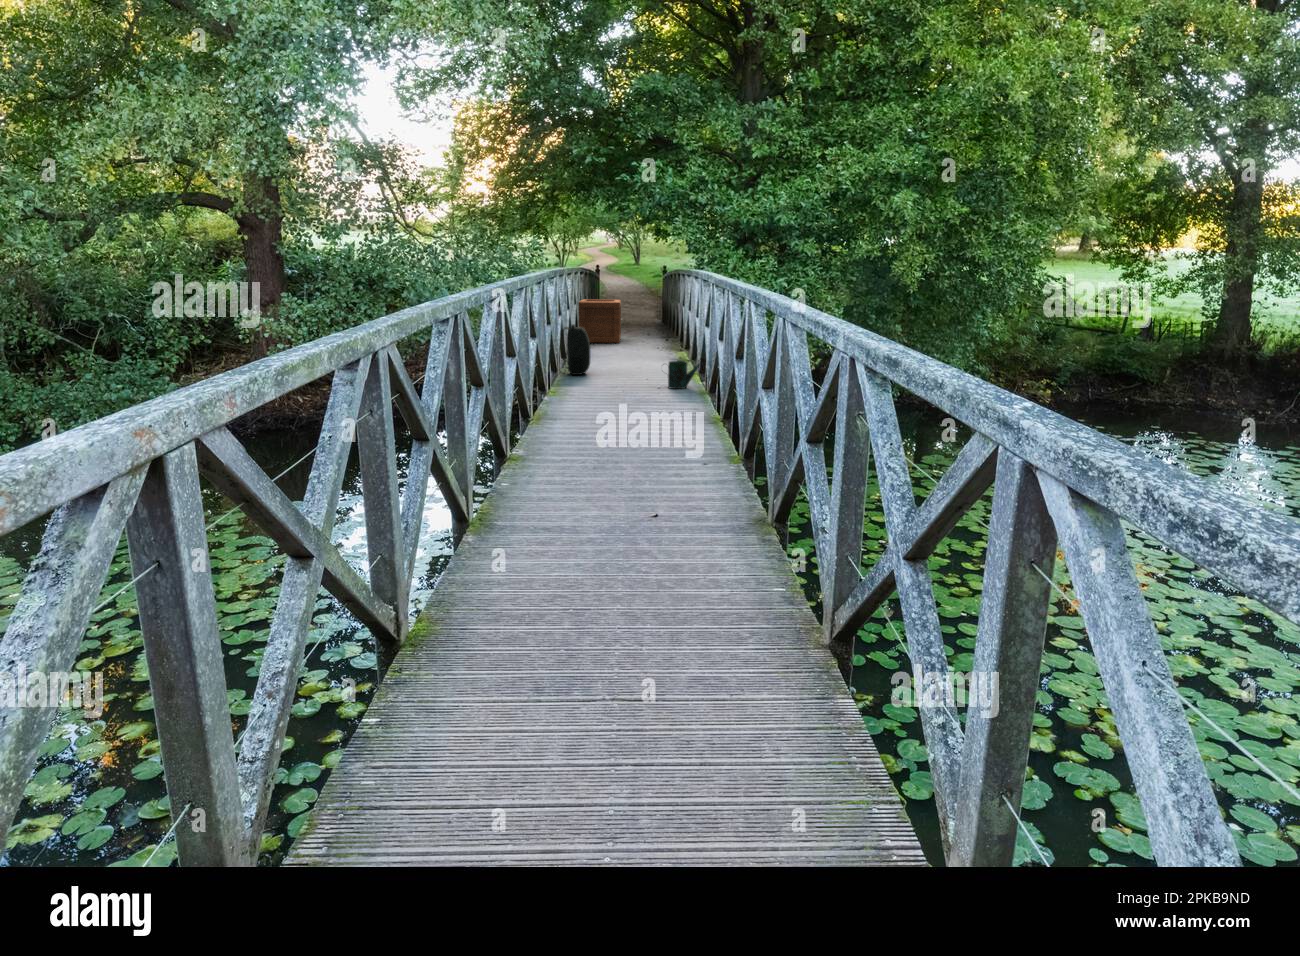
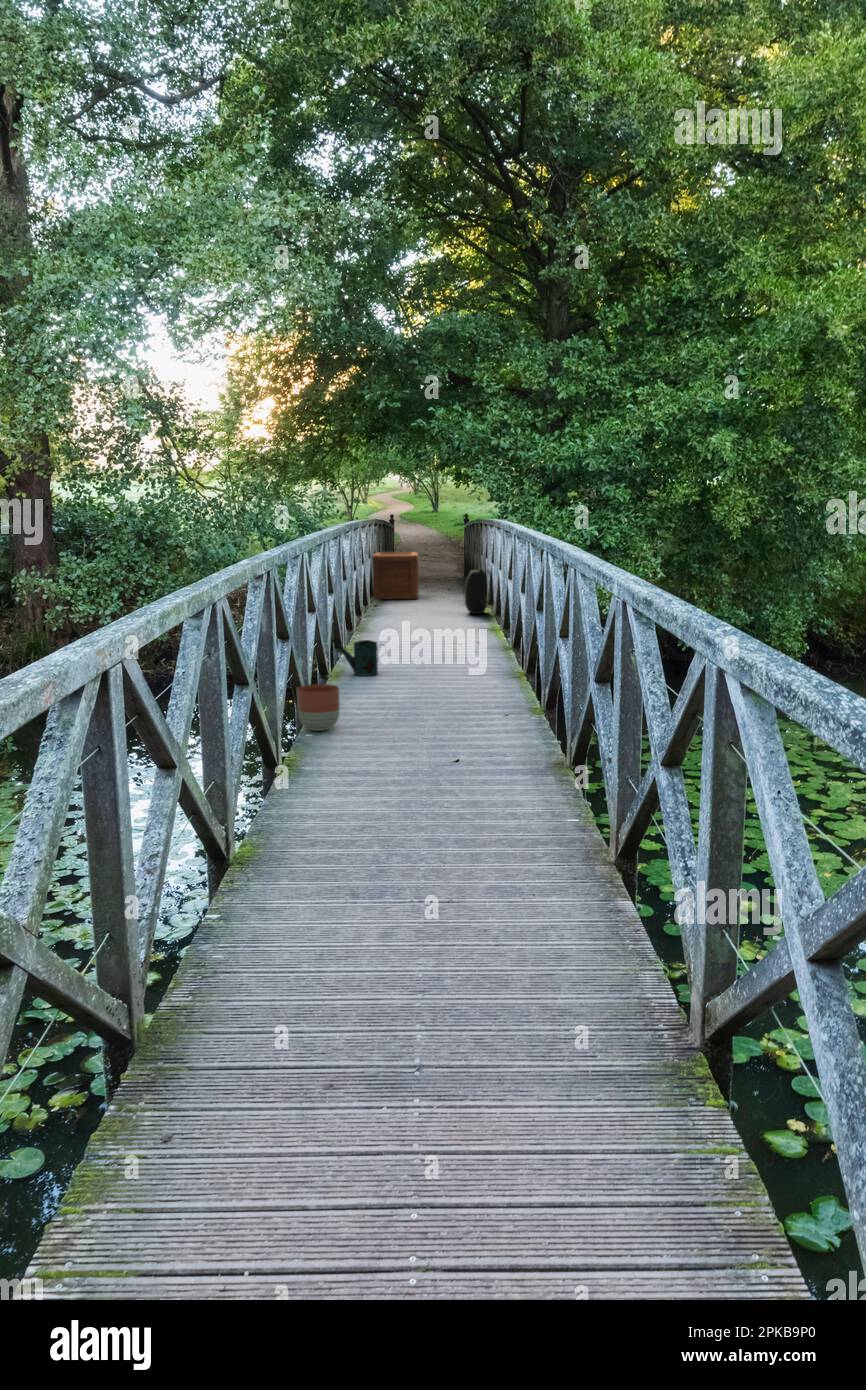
backpack: present [561,324,590,375] -> present [465,567,492,614]
watering can: present [668,358,705,389] -> present [332,637,378,676]
planter: none [488,432,533,480] -> present [297,684,339,731]

